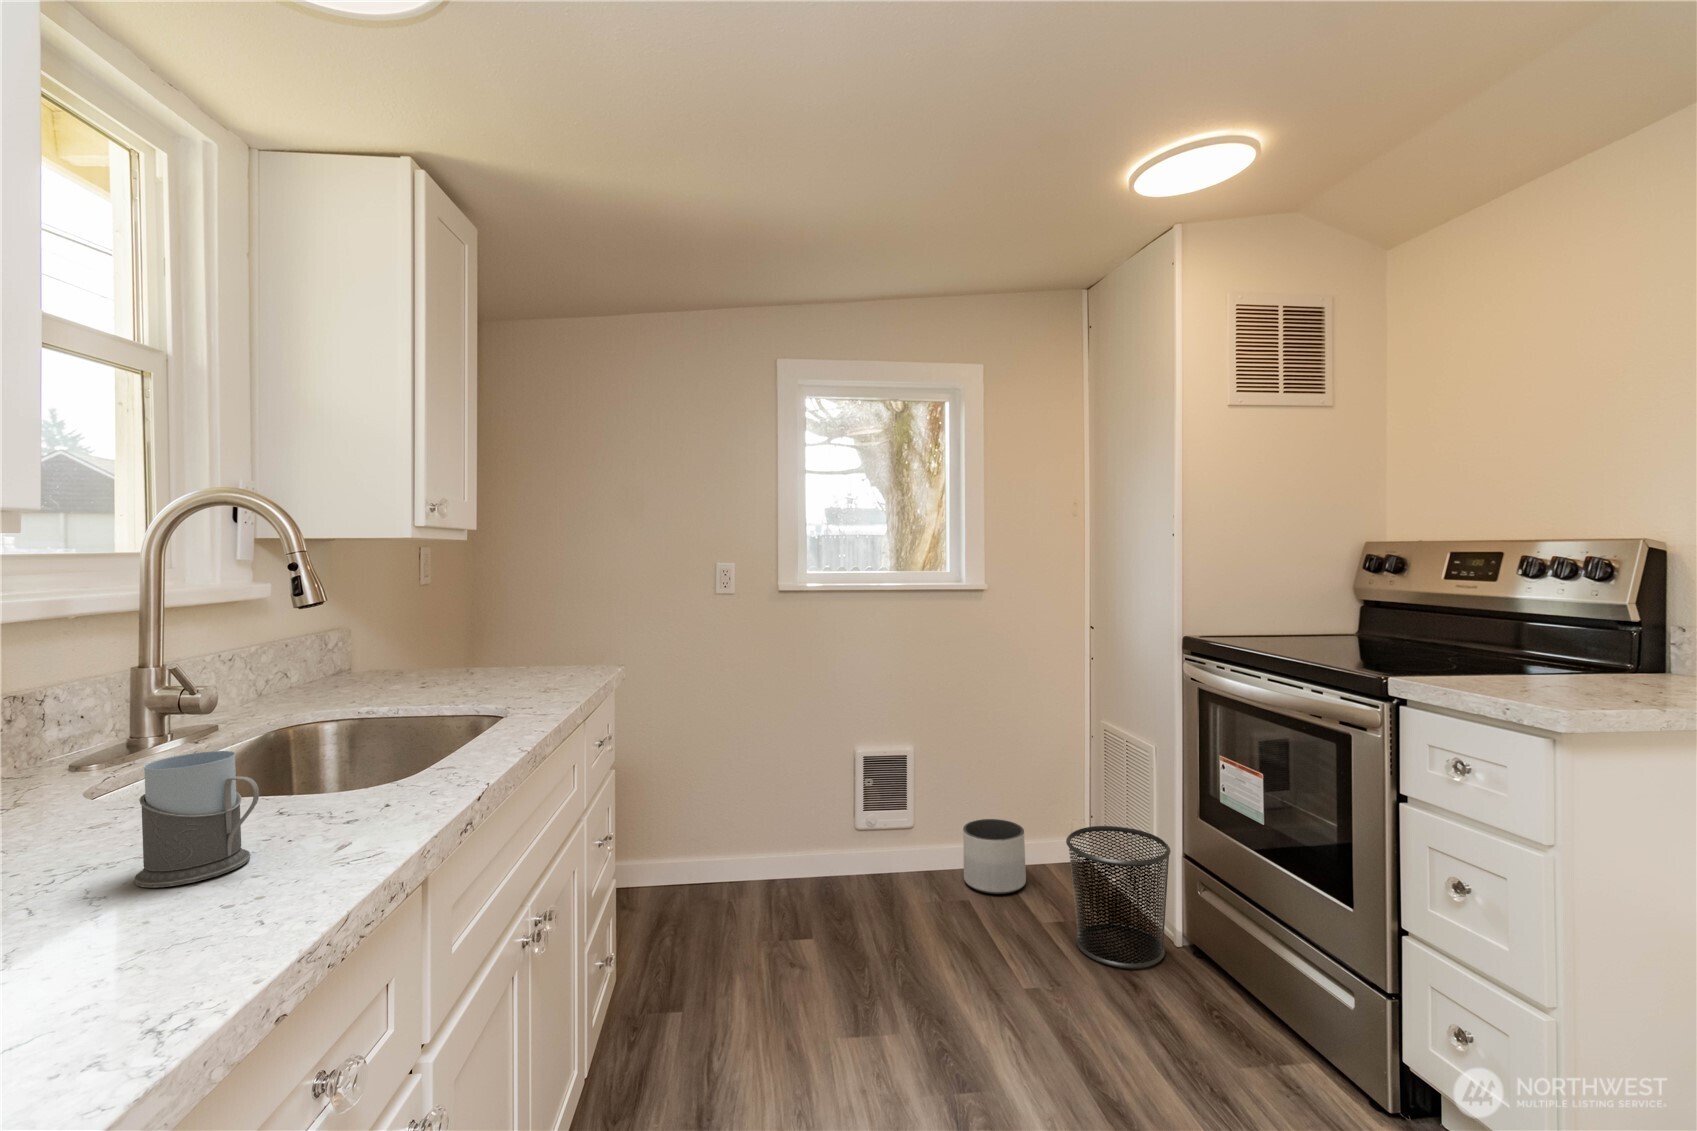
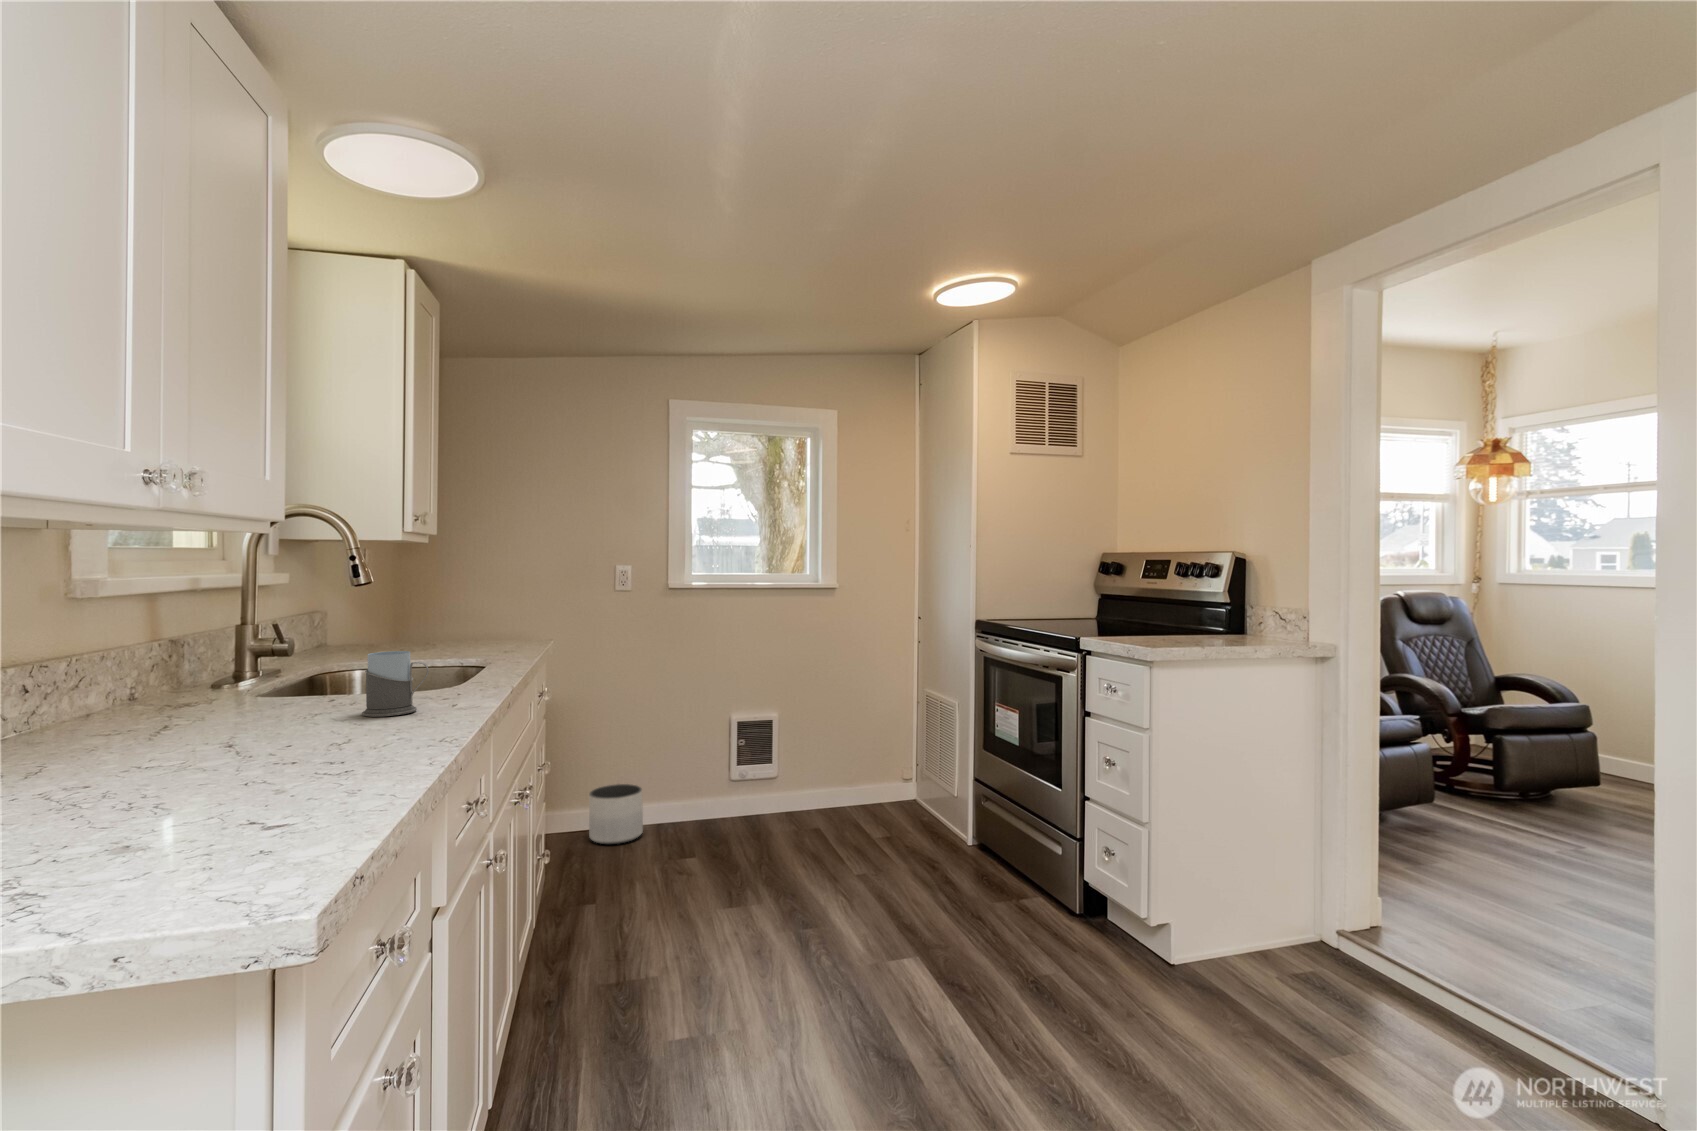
planter: present [963,819,1026,894] -> present [589,784,643,844]
waste bin: present [1066,826,1171,968] -> none [892,762,964,859]

